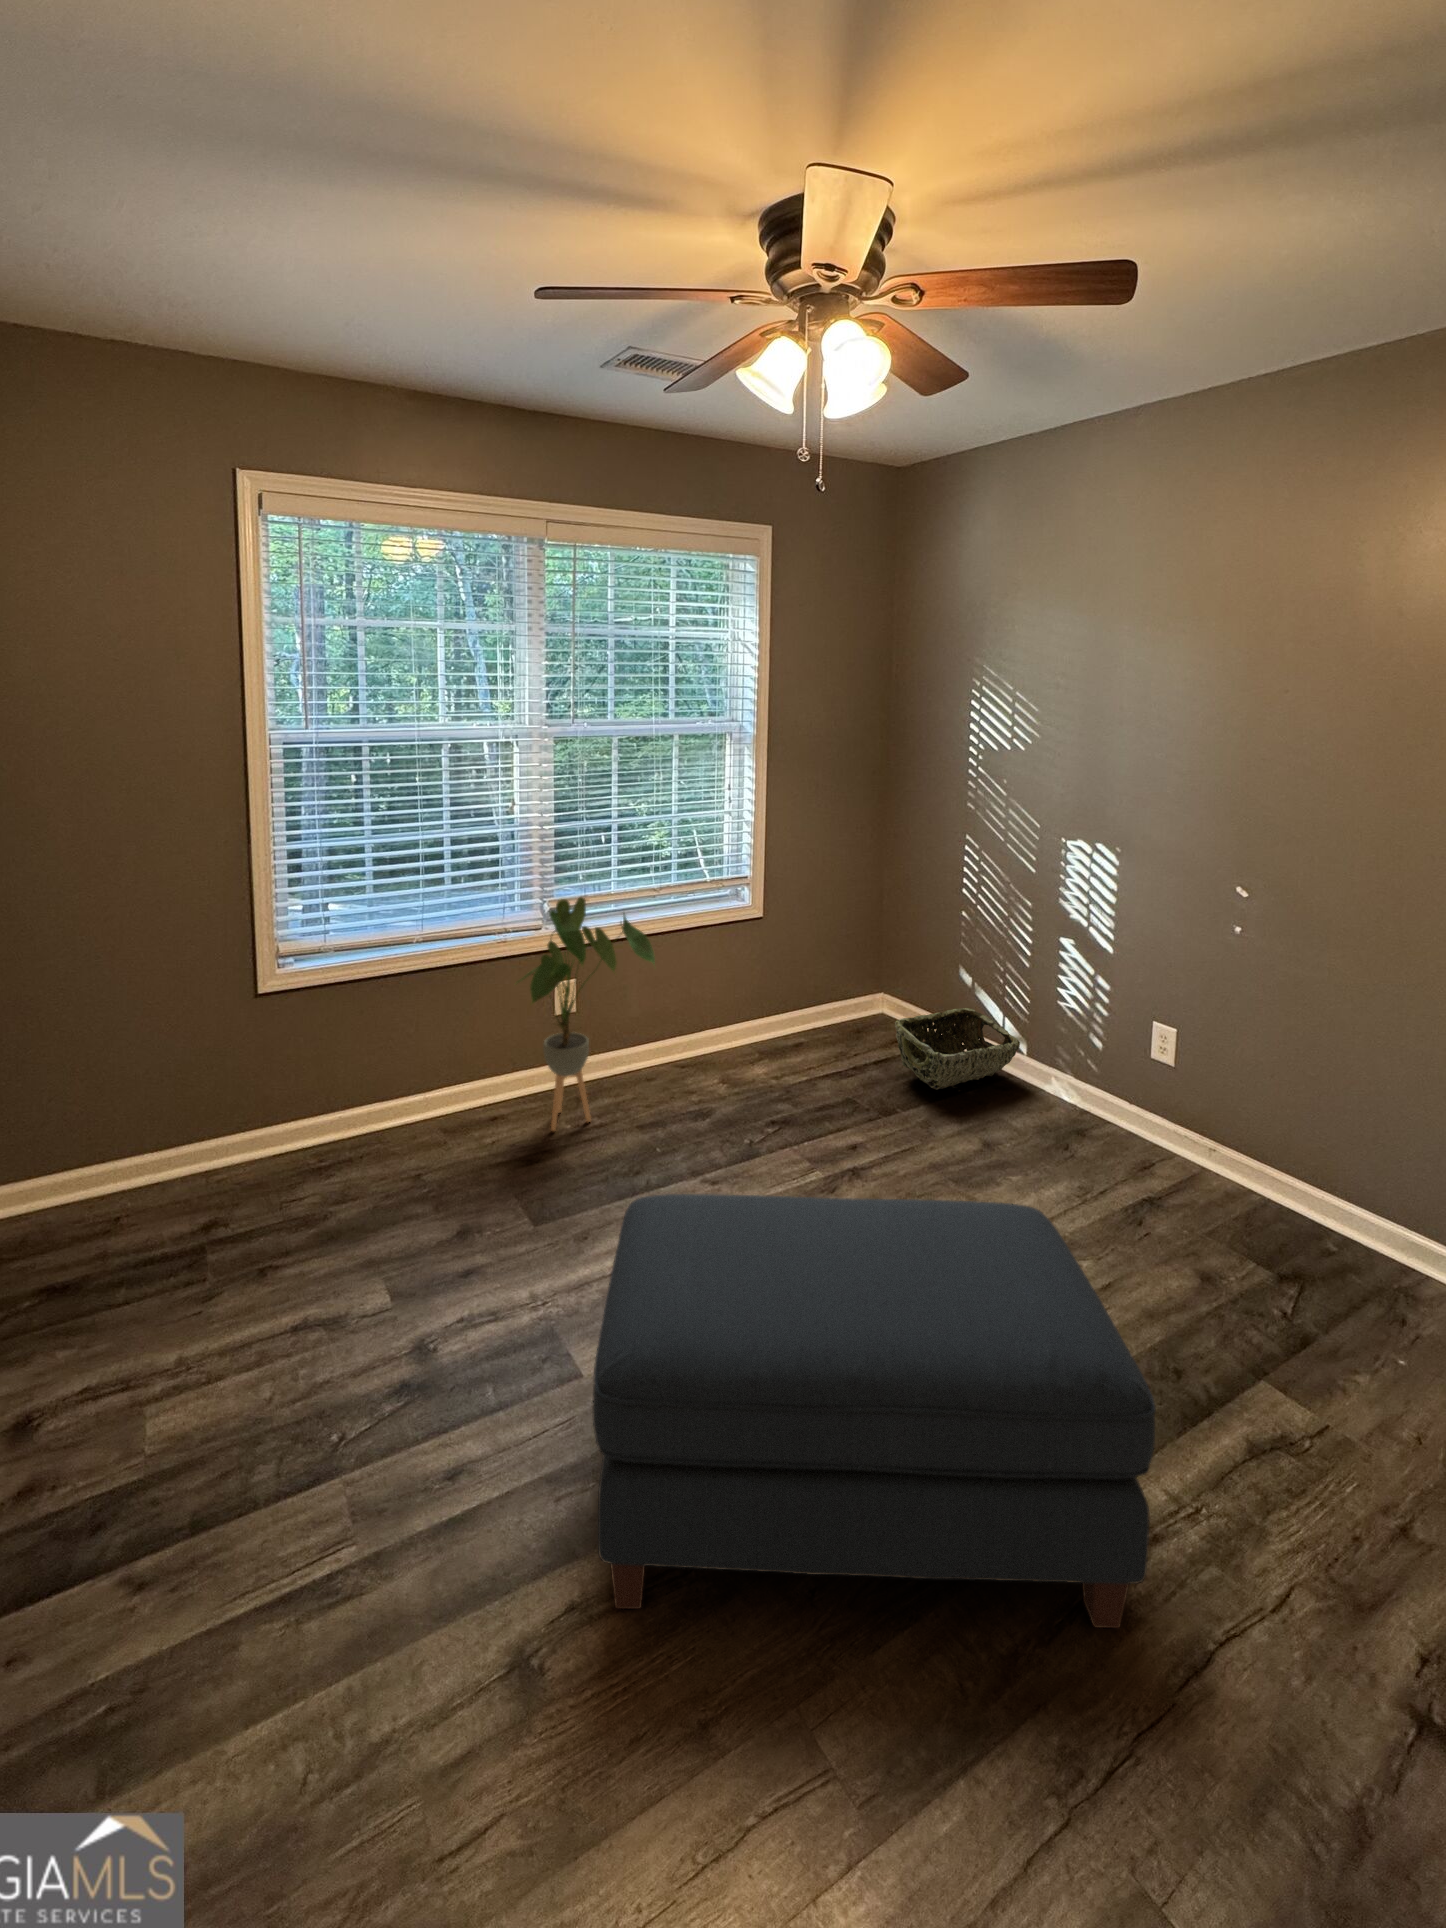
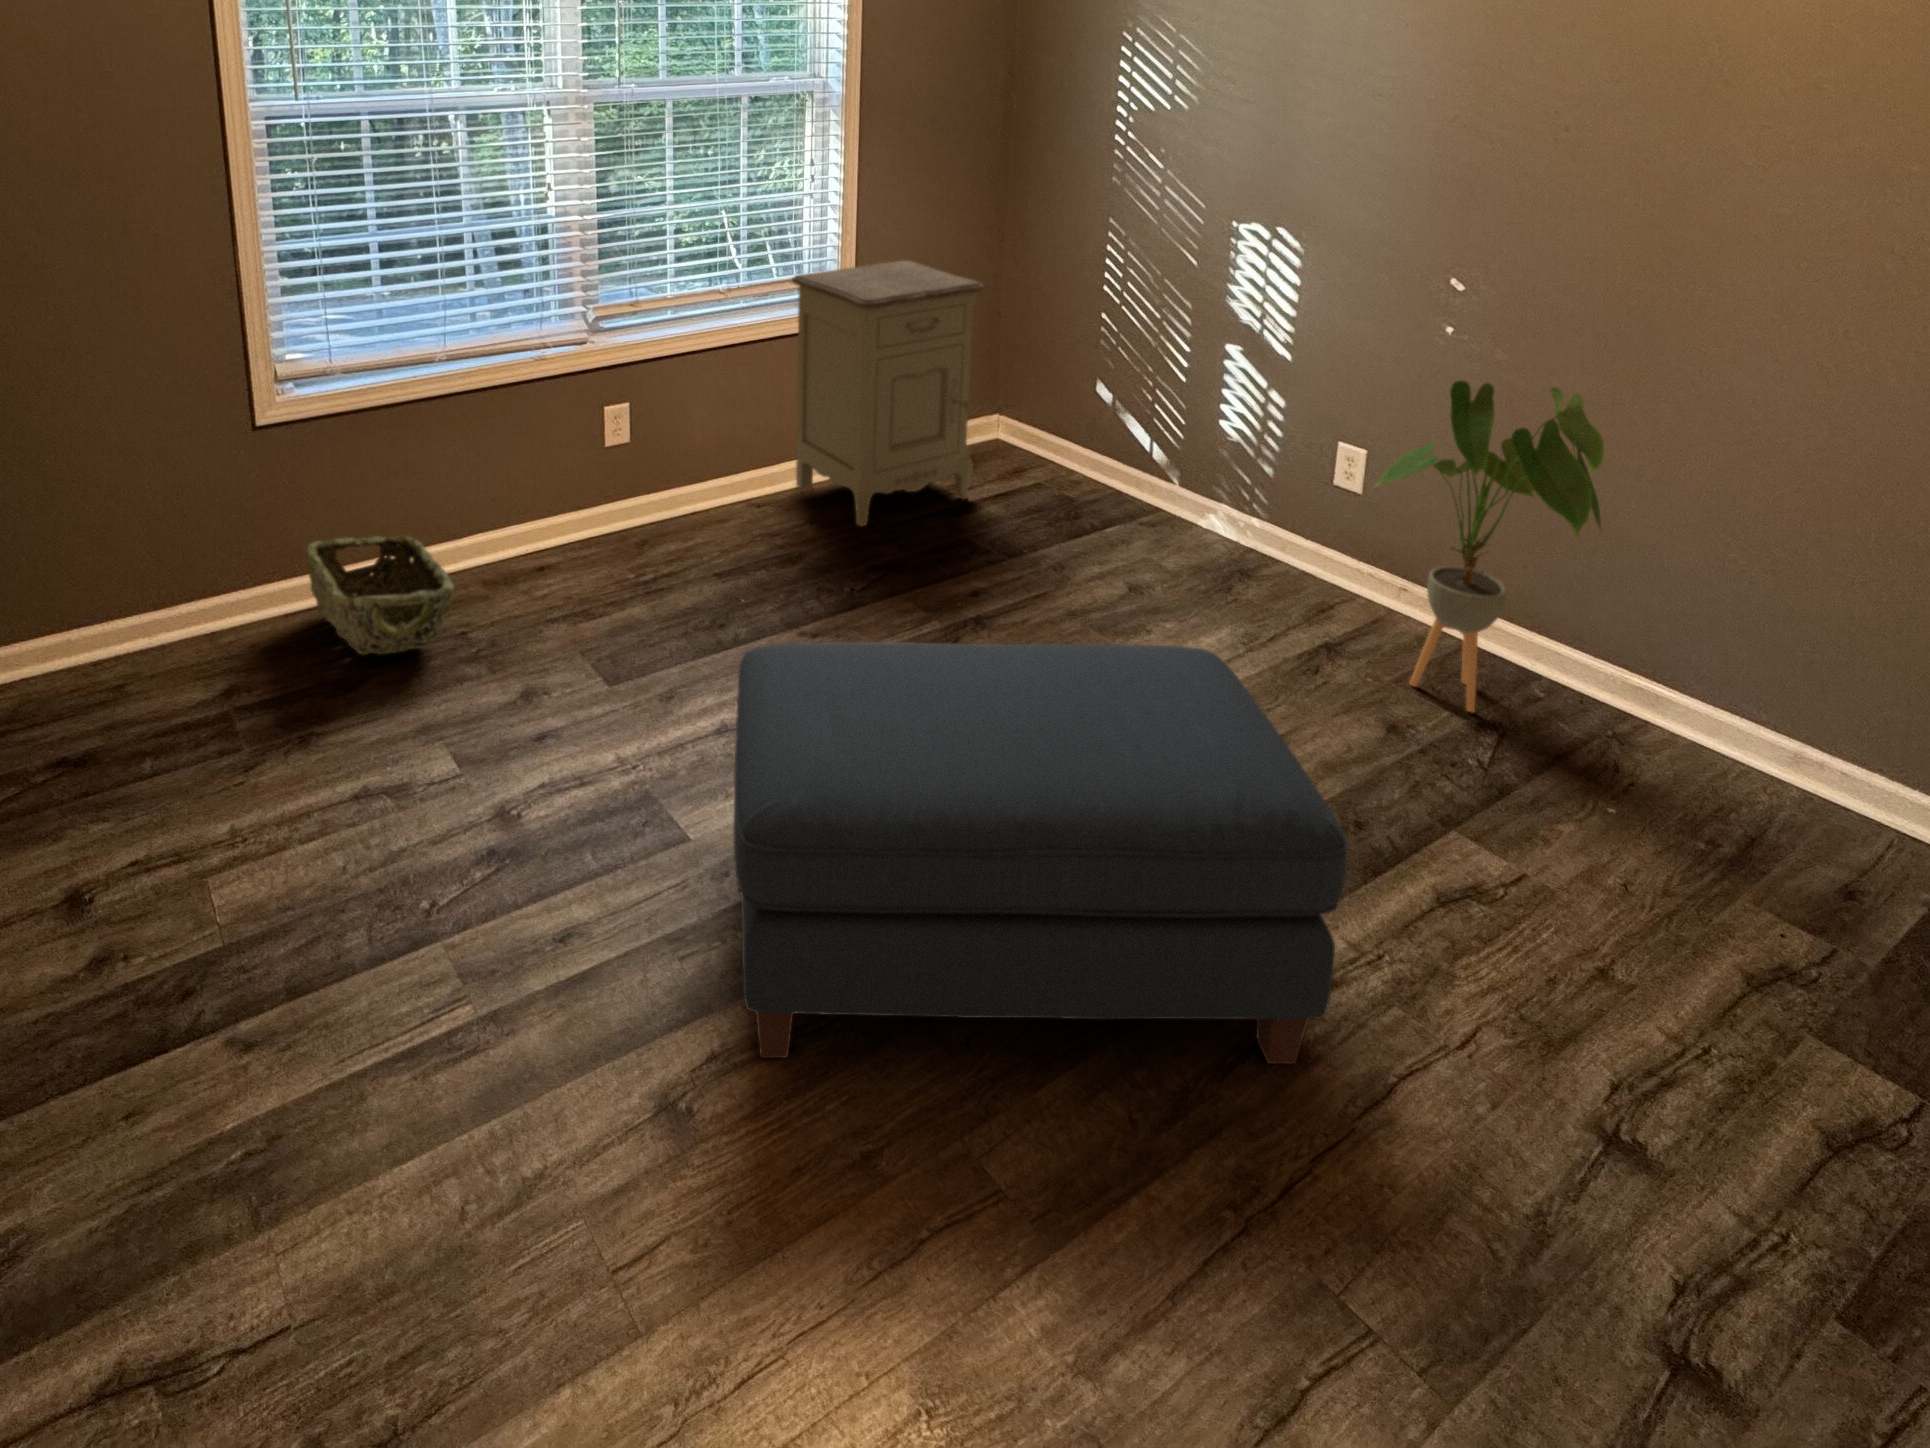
nightstand: none [711,867,863,1085] -> present [792,260,984,526]
house plant: present [515,897,655,1131] -> present [1376,381,1604,712]
woven basket: present [895,1008,1020,1090] -> present [307,536,454,655]

